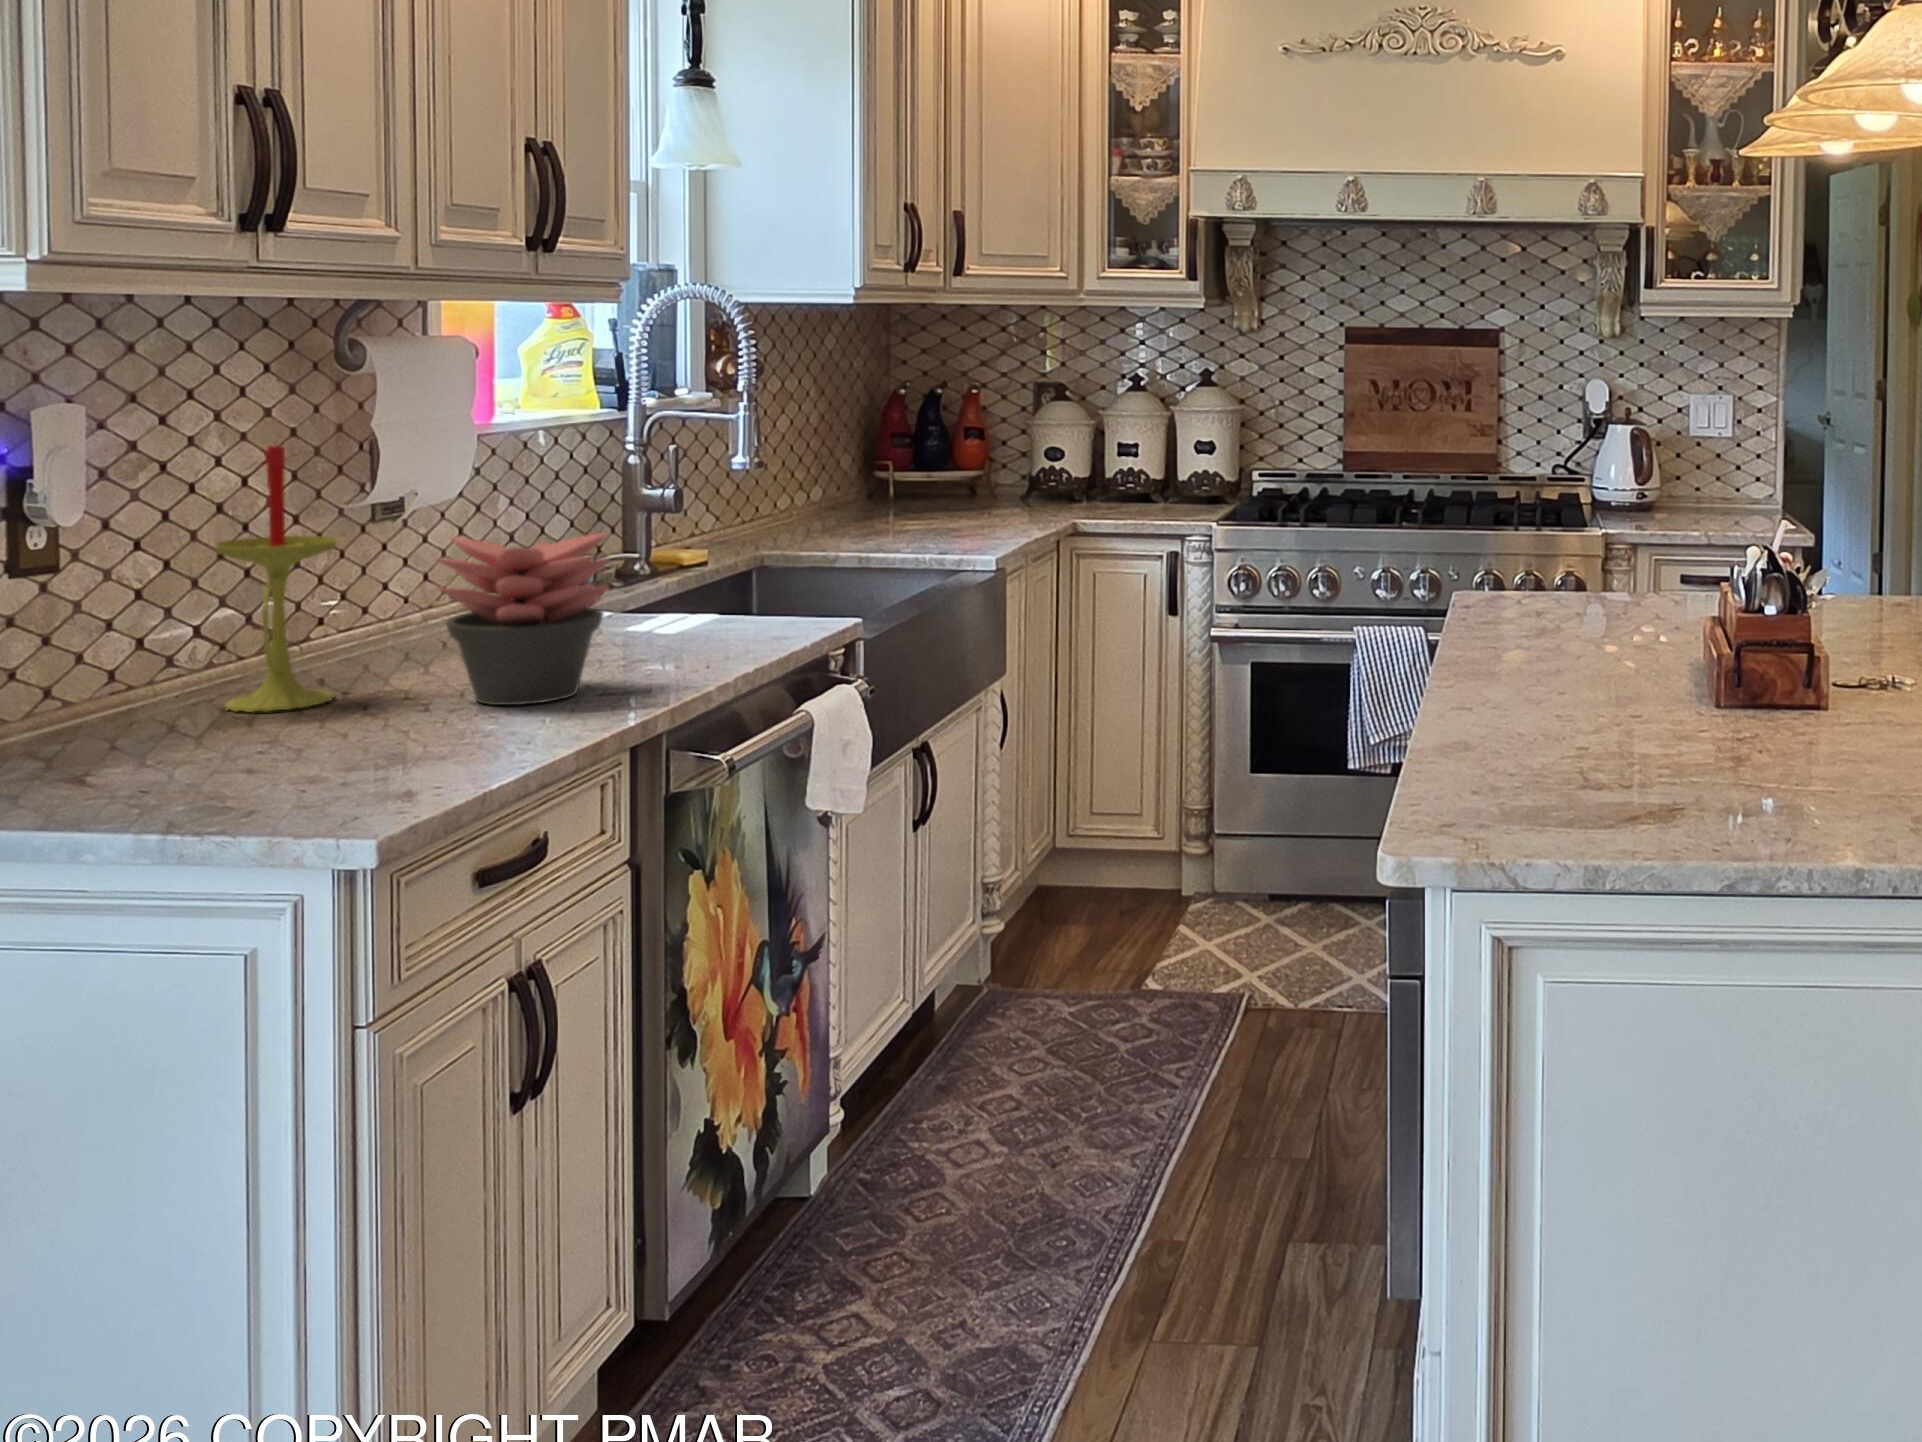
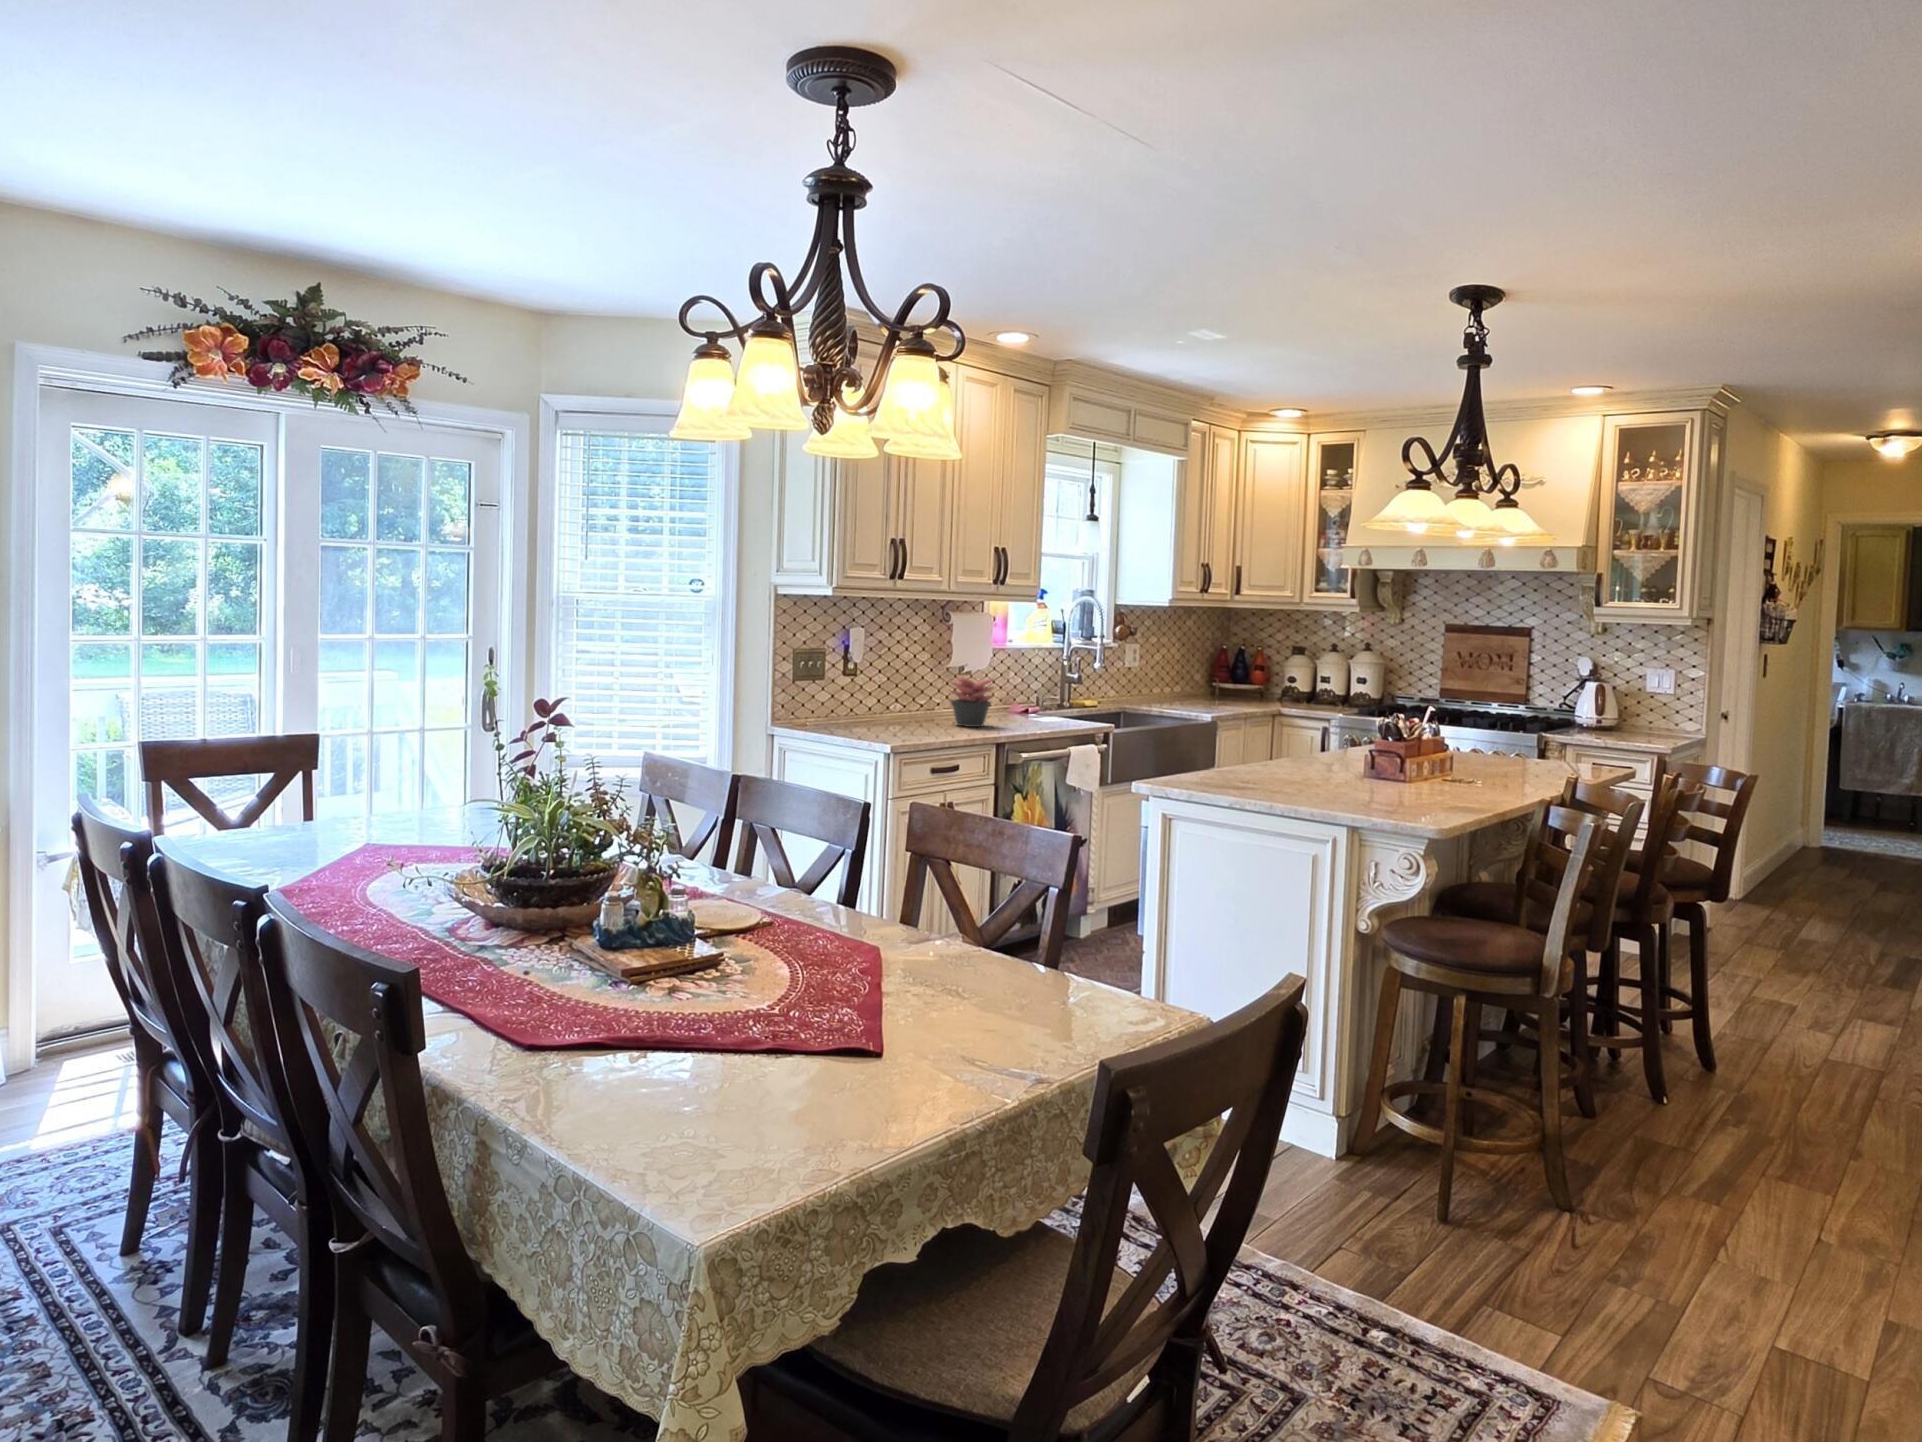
candle: present [215,446,338,712] -> none [902,644,931,721]

